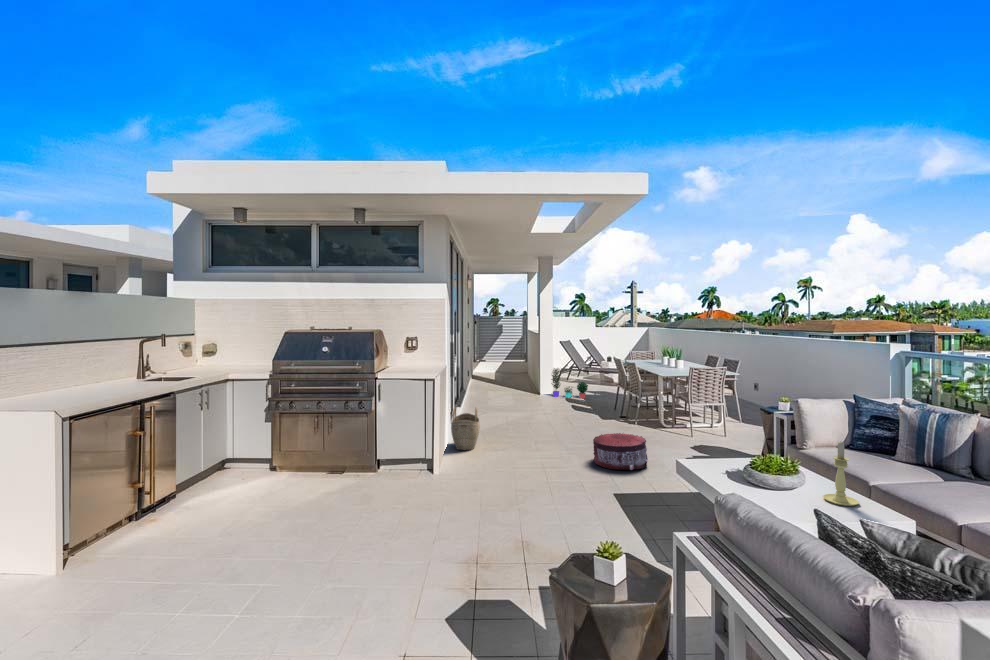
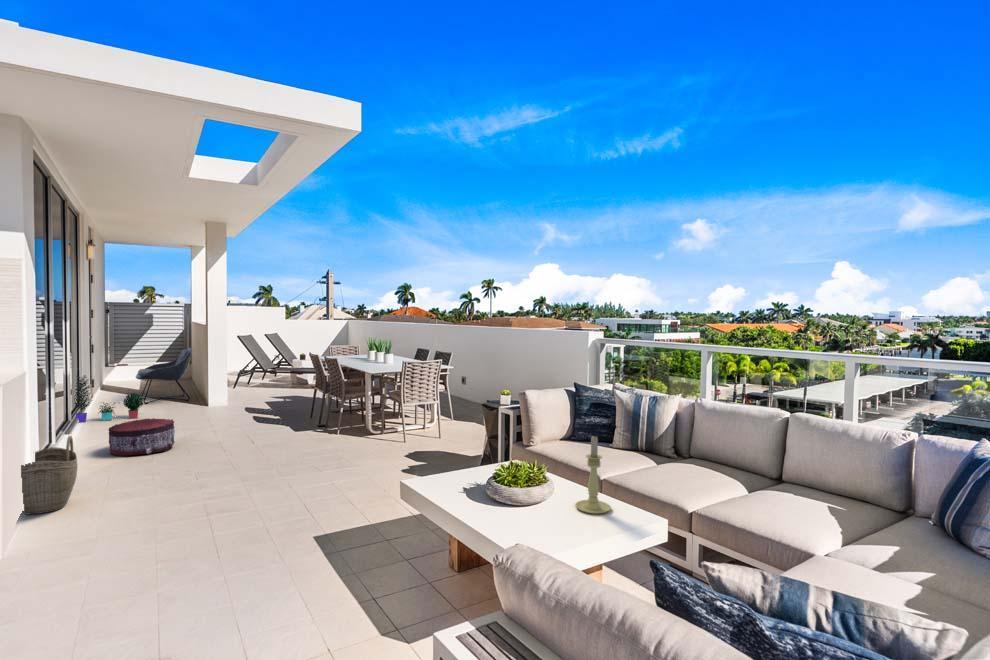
lounge chair: none [499,352,533,390] -> present [136,348,193,404]
potted plant: present [551,368,588,399] -> present [74,375,144,423]
pouf: present [593,433,648,470] -> present [109,418,175,456]

